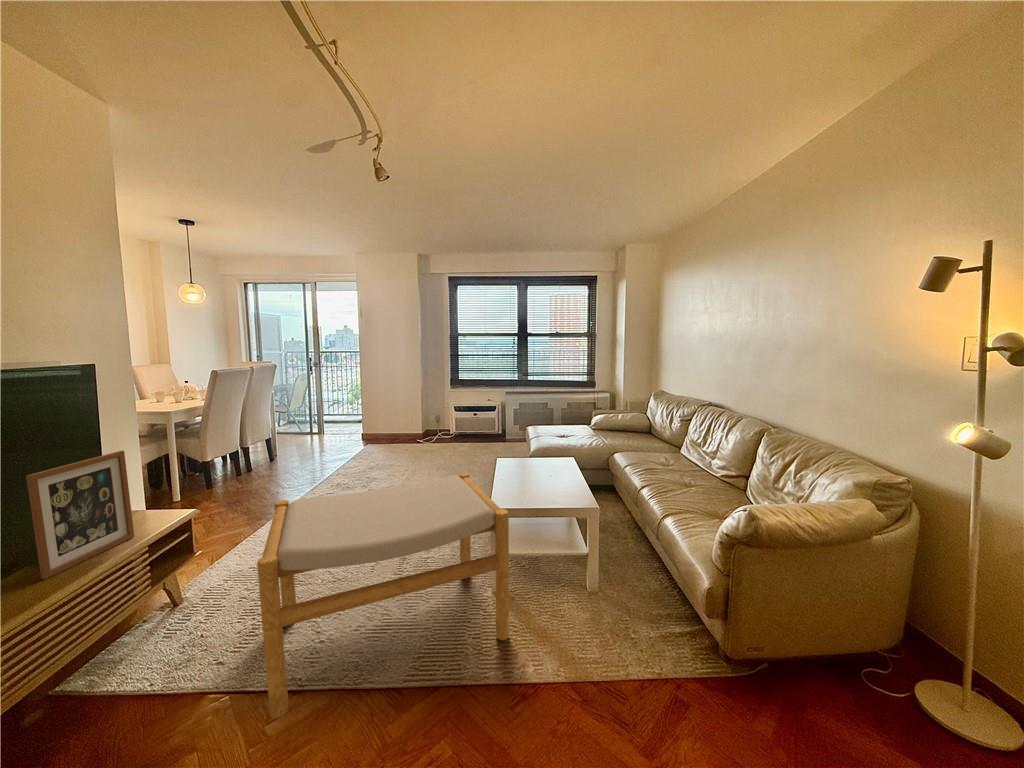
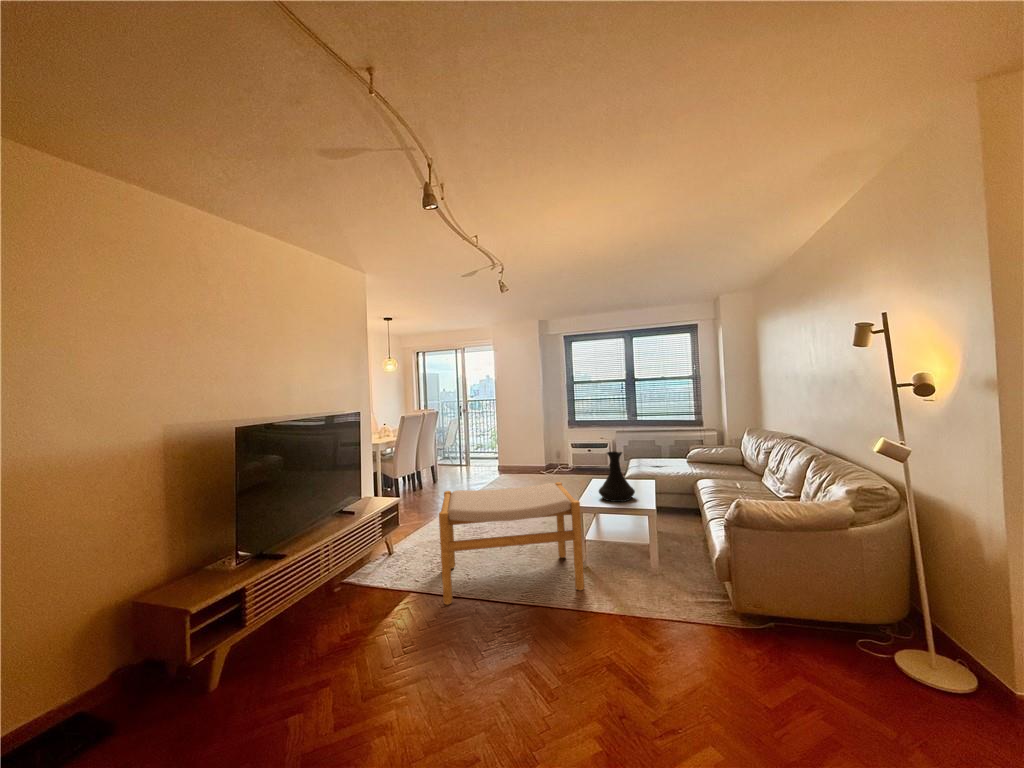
vase: none [517,427,565,496] -> present [599,452,635,502]
picture frame: present [26,451,134,579] -> none [340,458,375,520]

